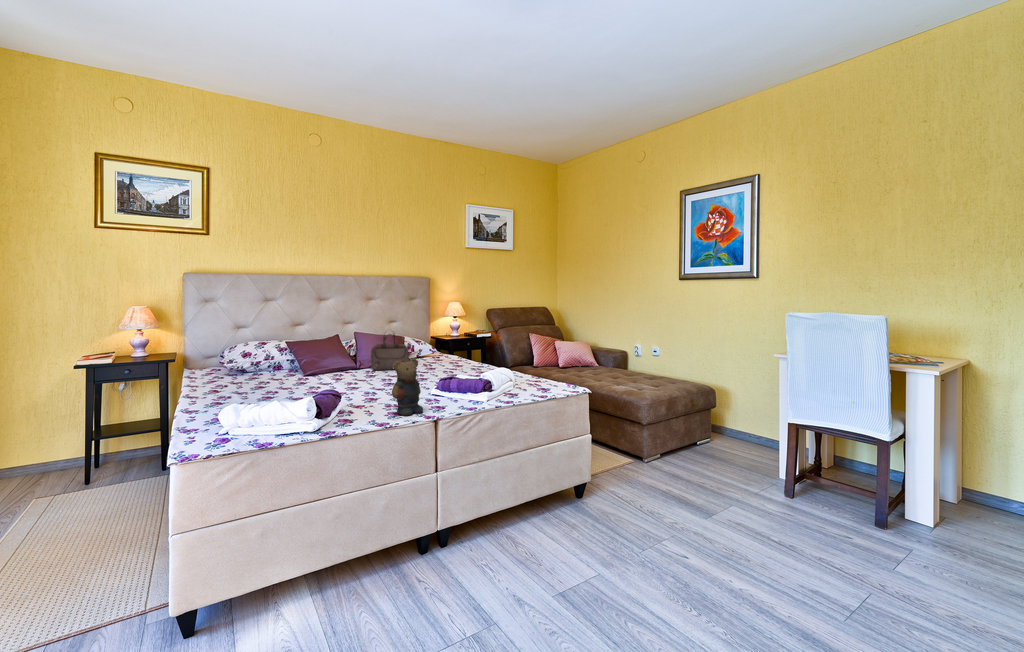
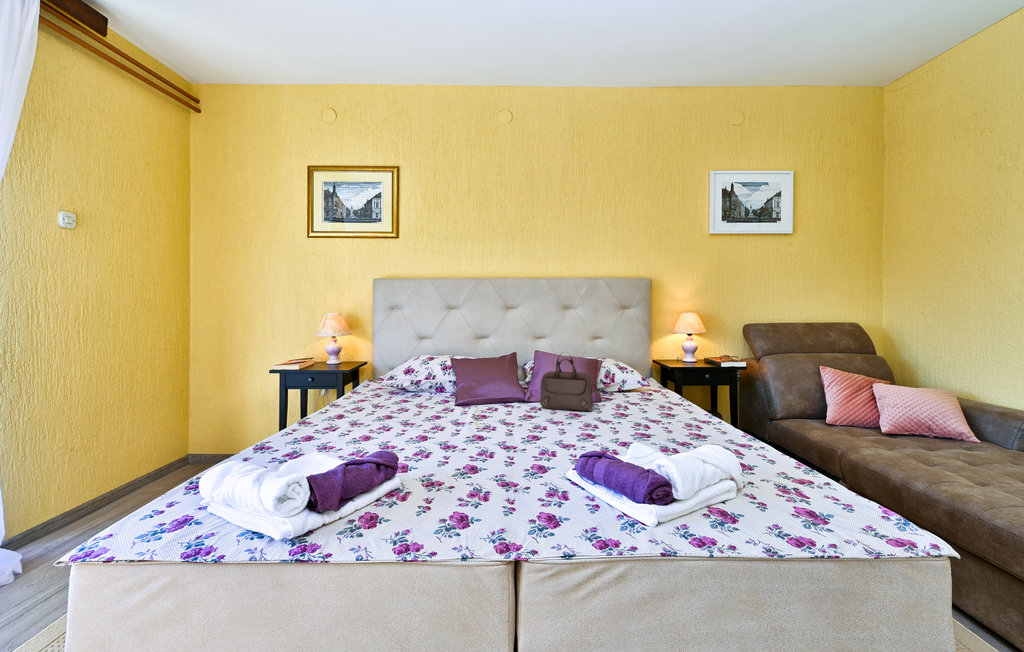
teddy bear: present [392,359,423,415] -> none [446,422,509,534]

